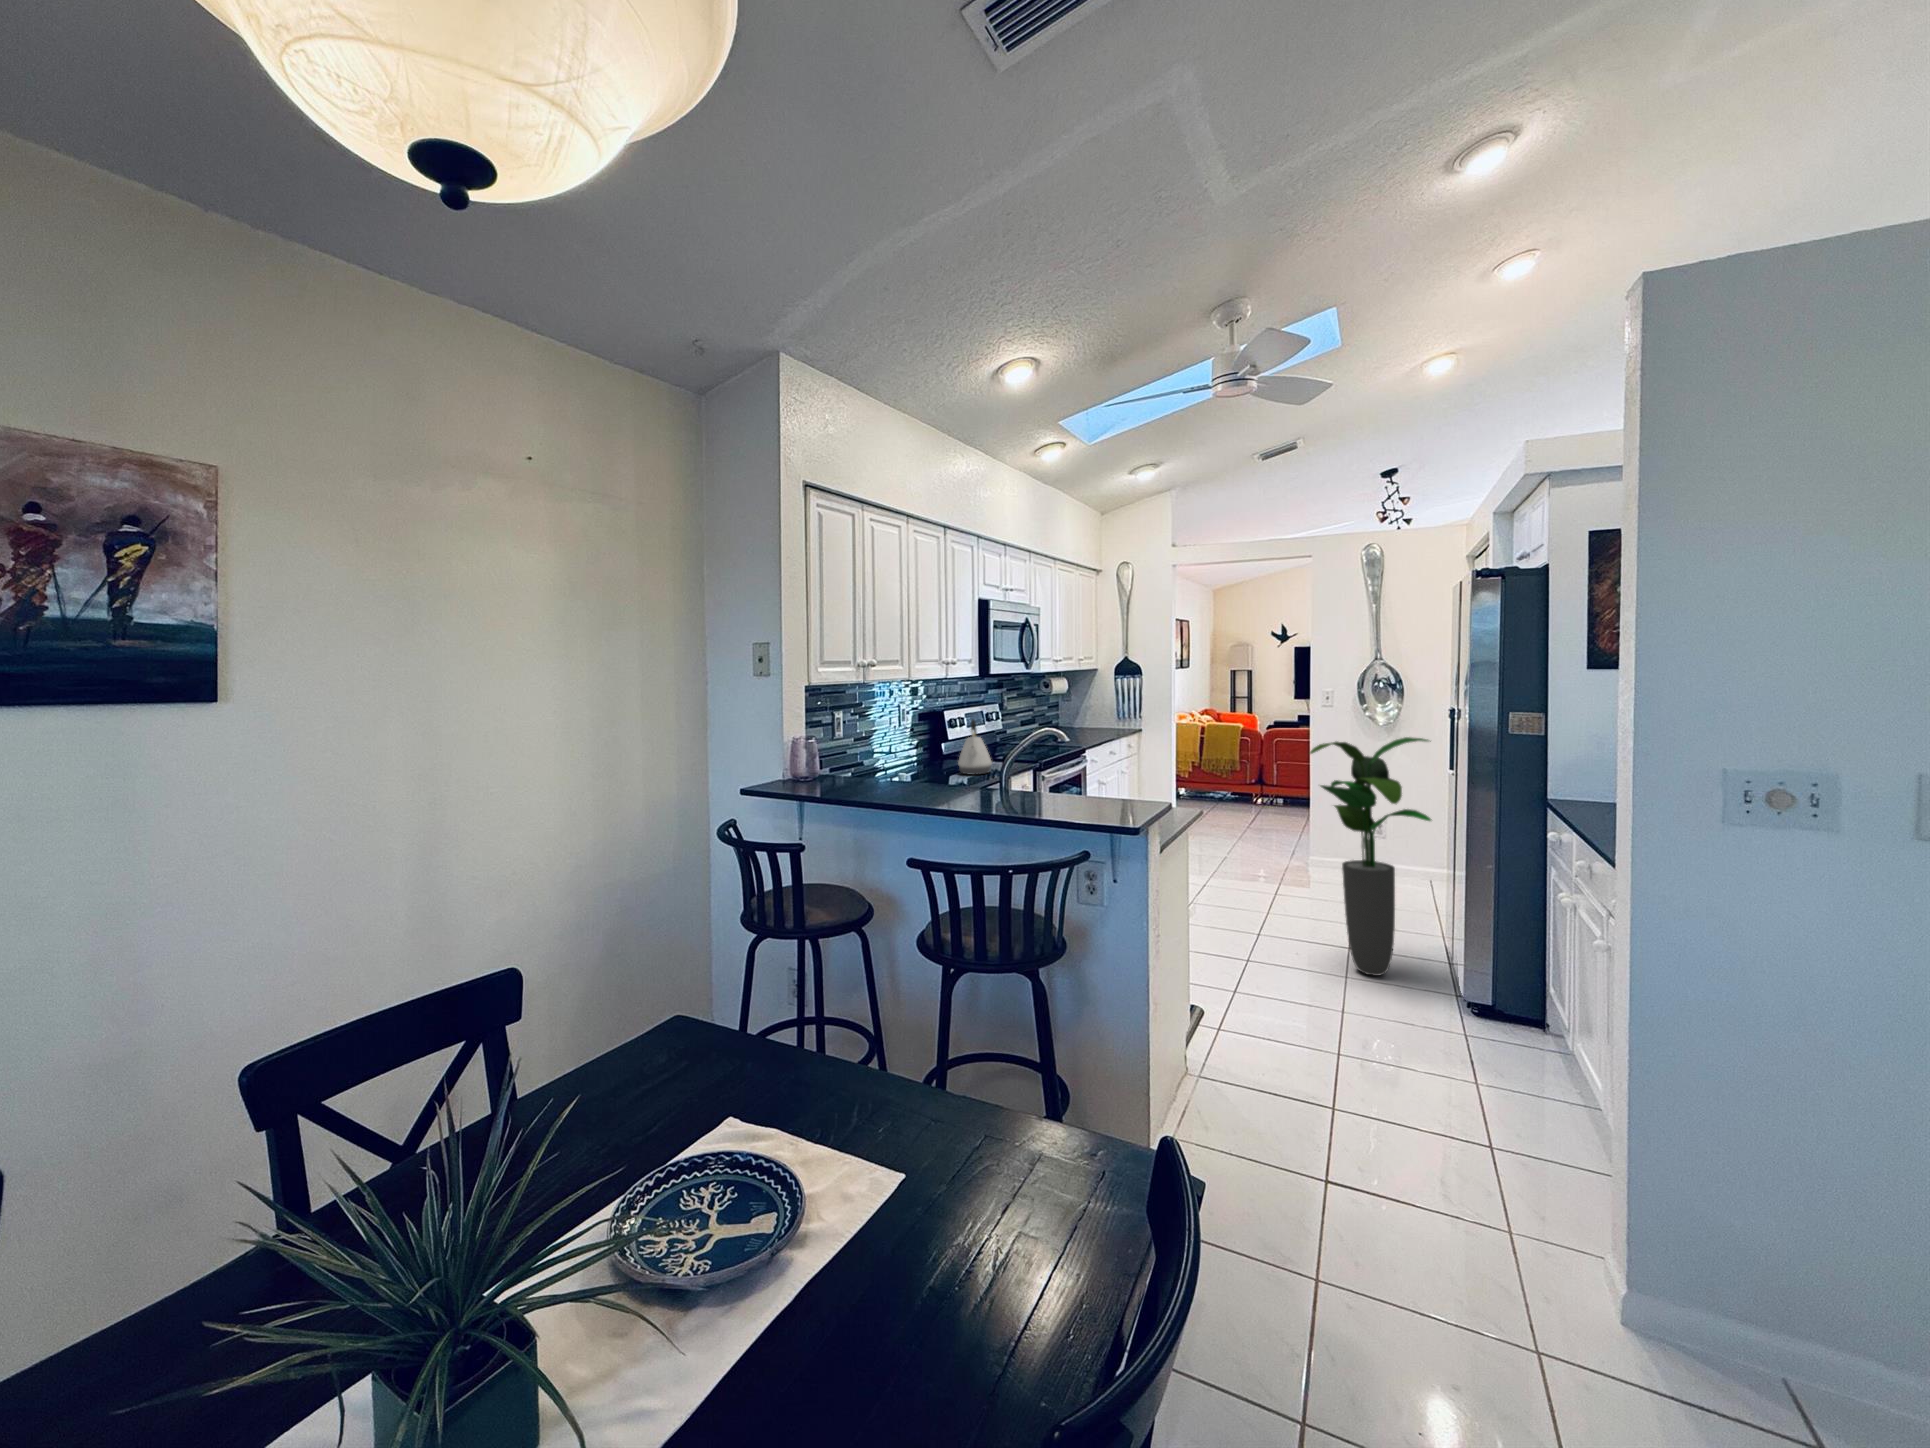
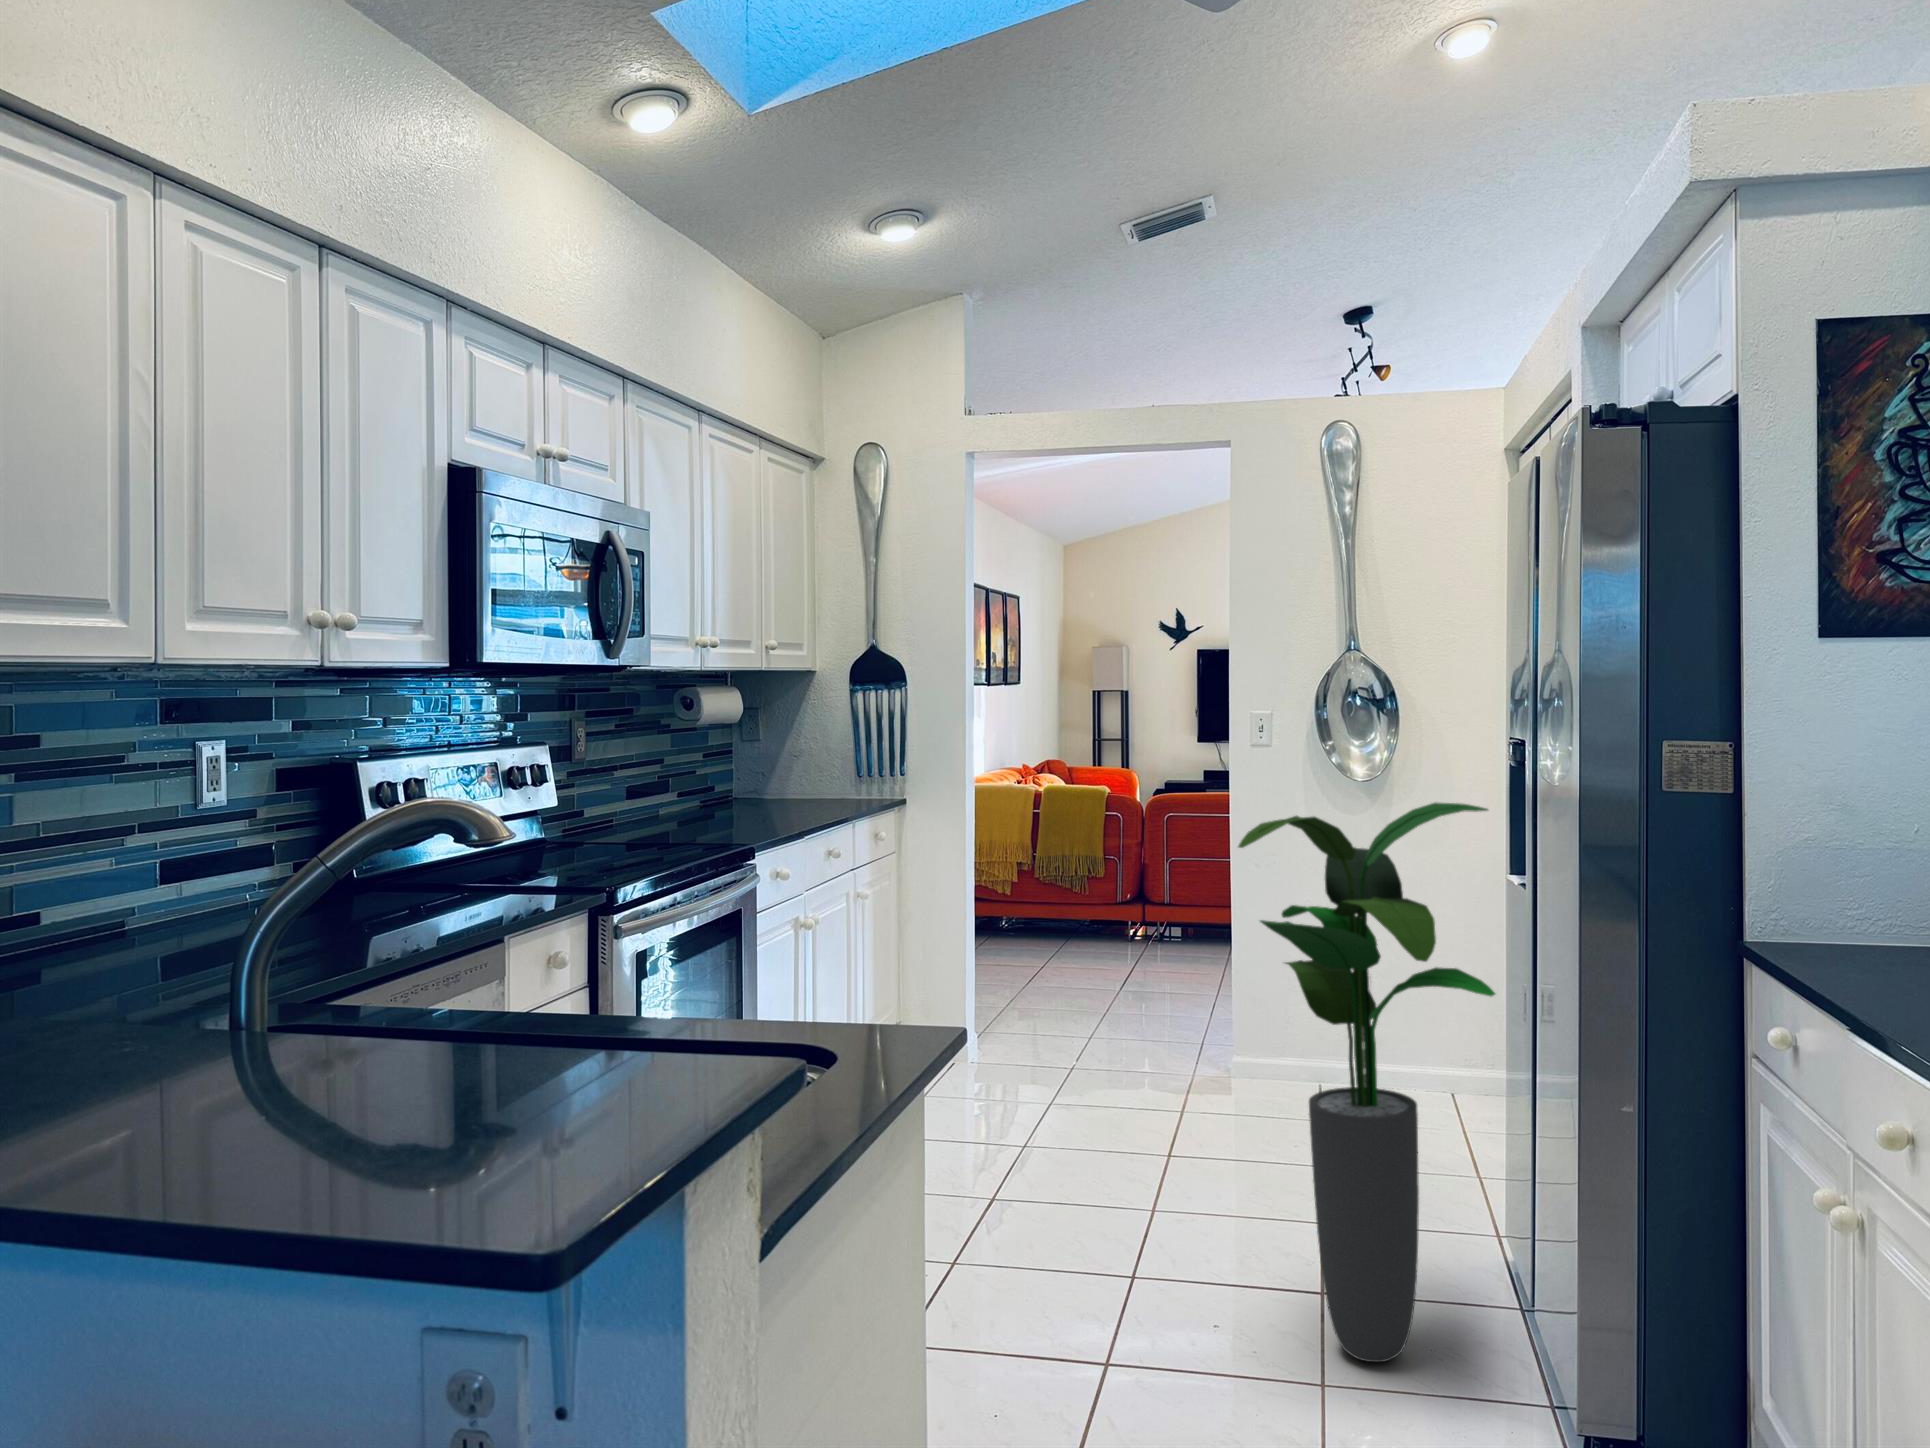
kettle: present [958,720,992,775] -> none [350,778,455,934]

